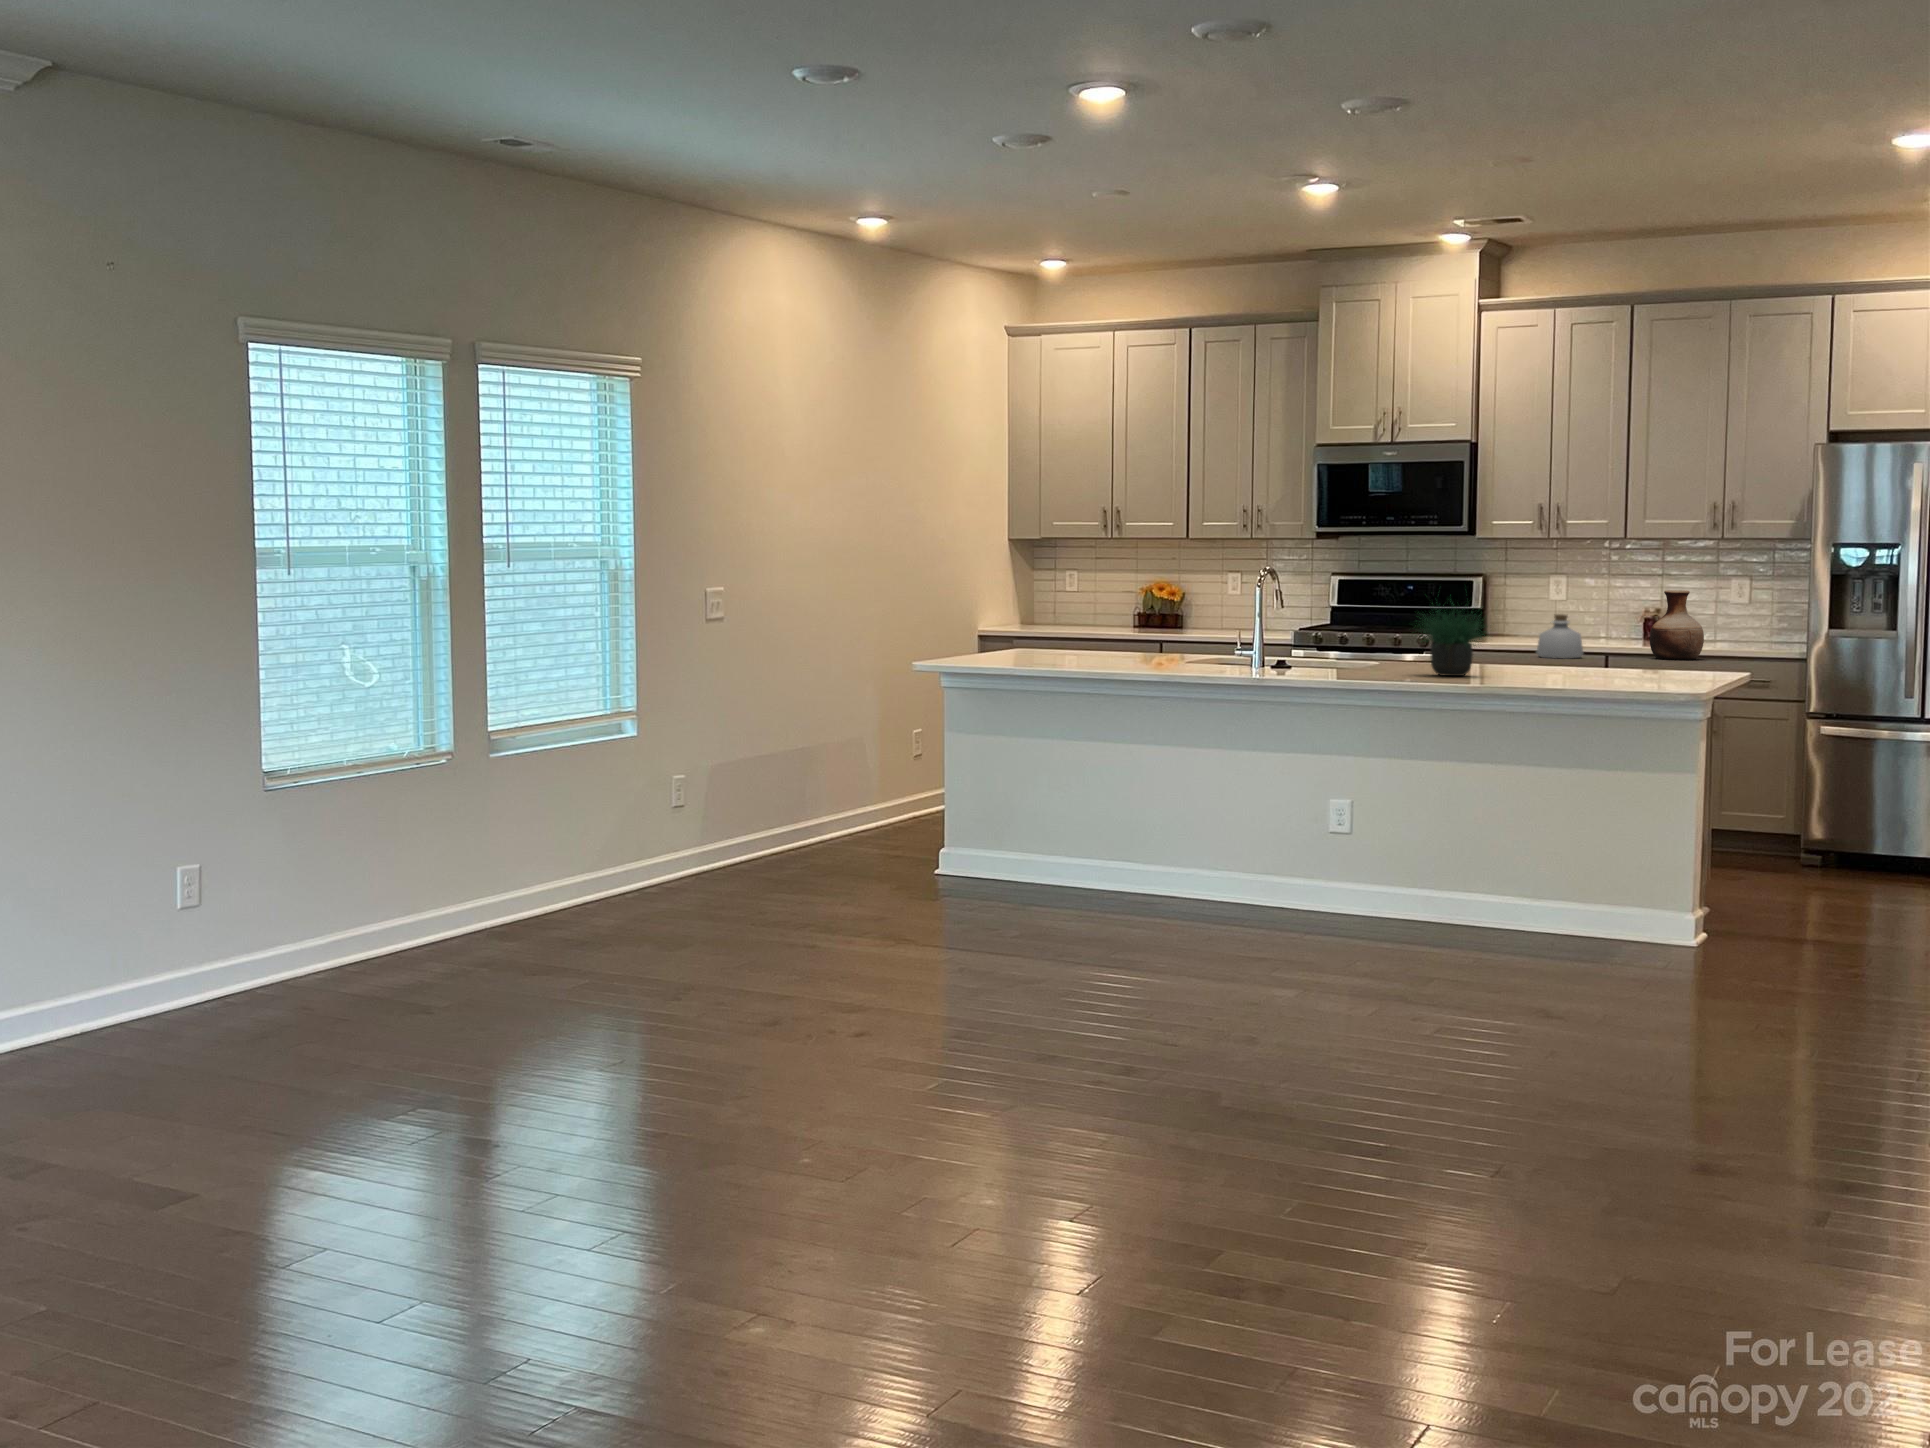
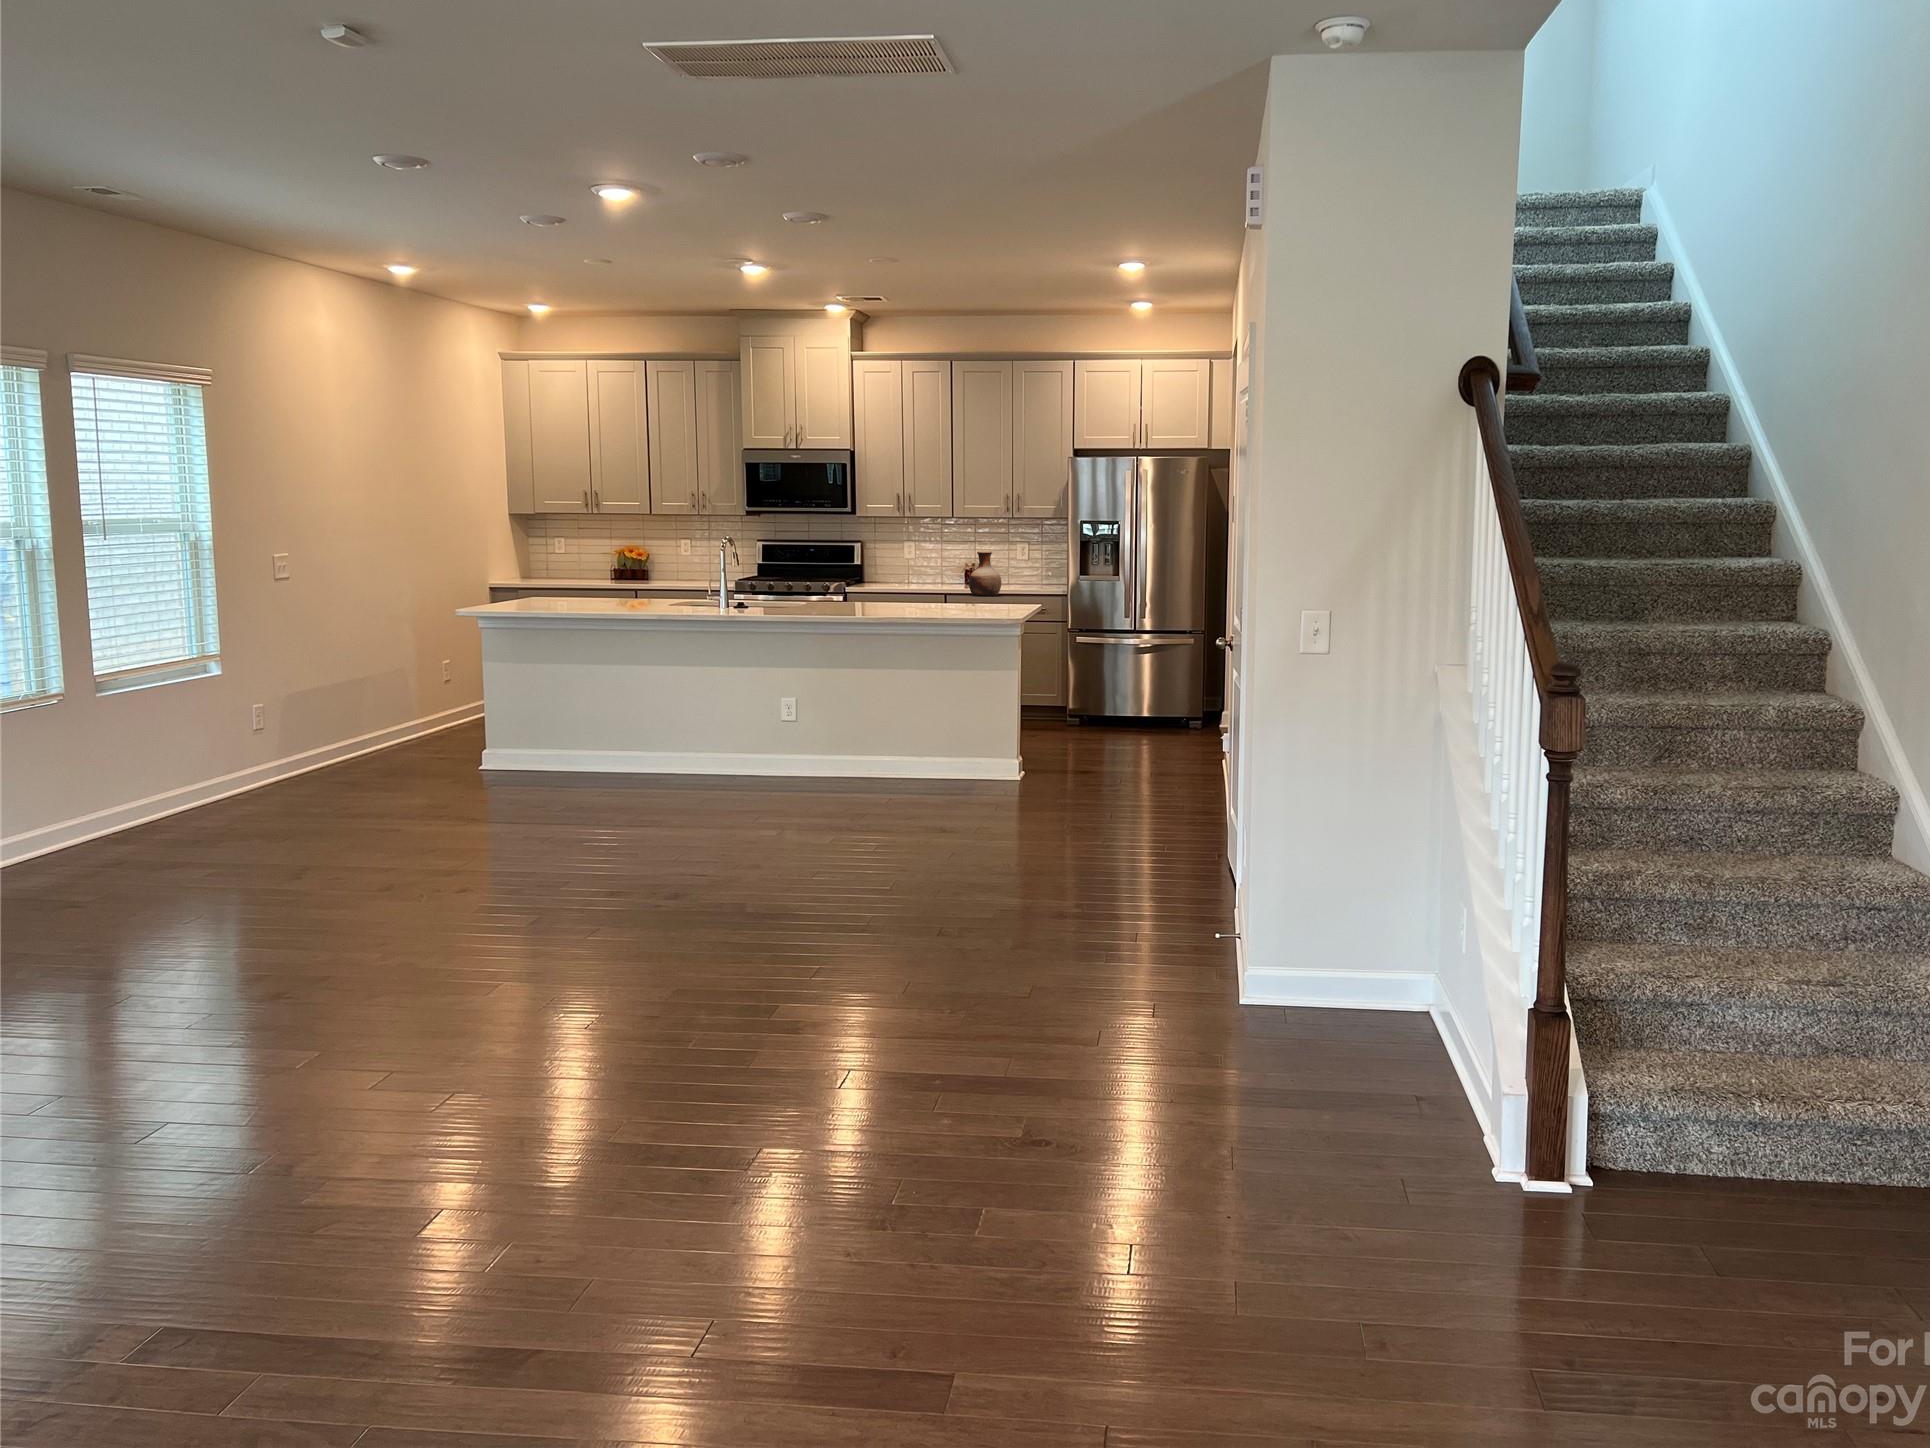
potted plant: present [1420,601,1485,676] -> none [824,547,886,611]
bottle: present [1536,614,1583,659] -> none [900,568,929,597]

